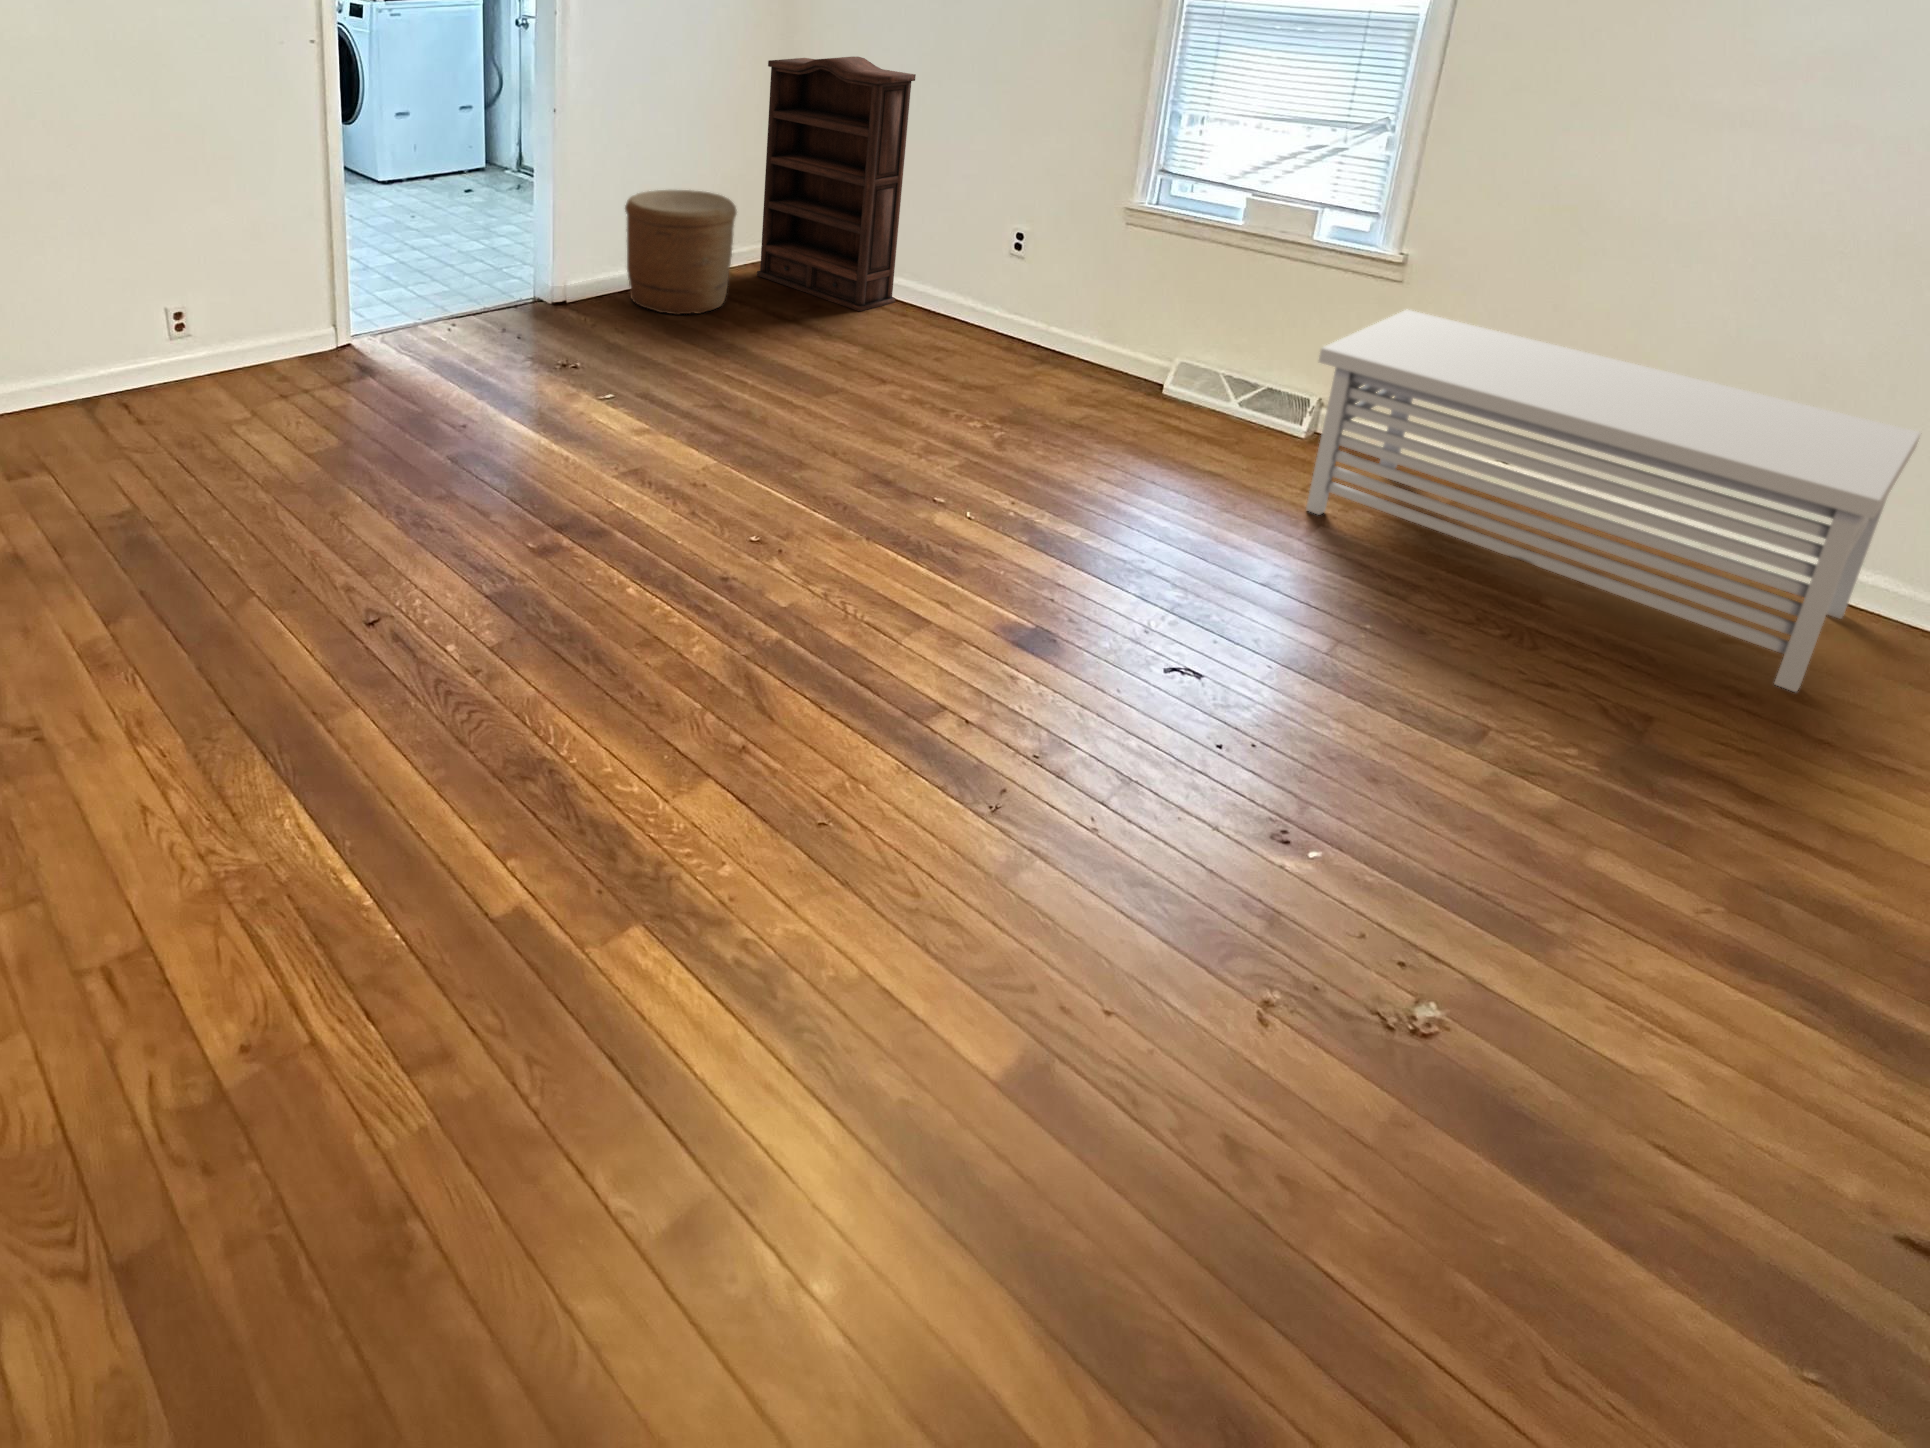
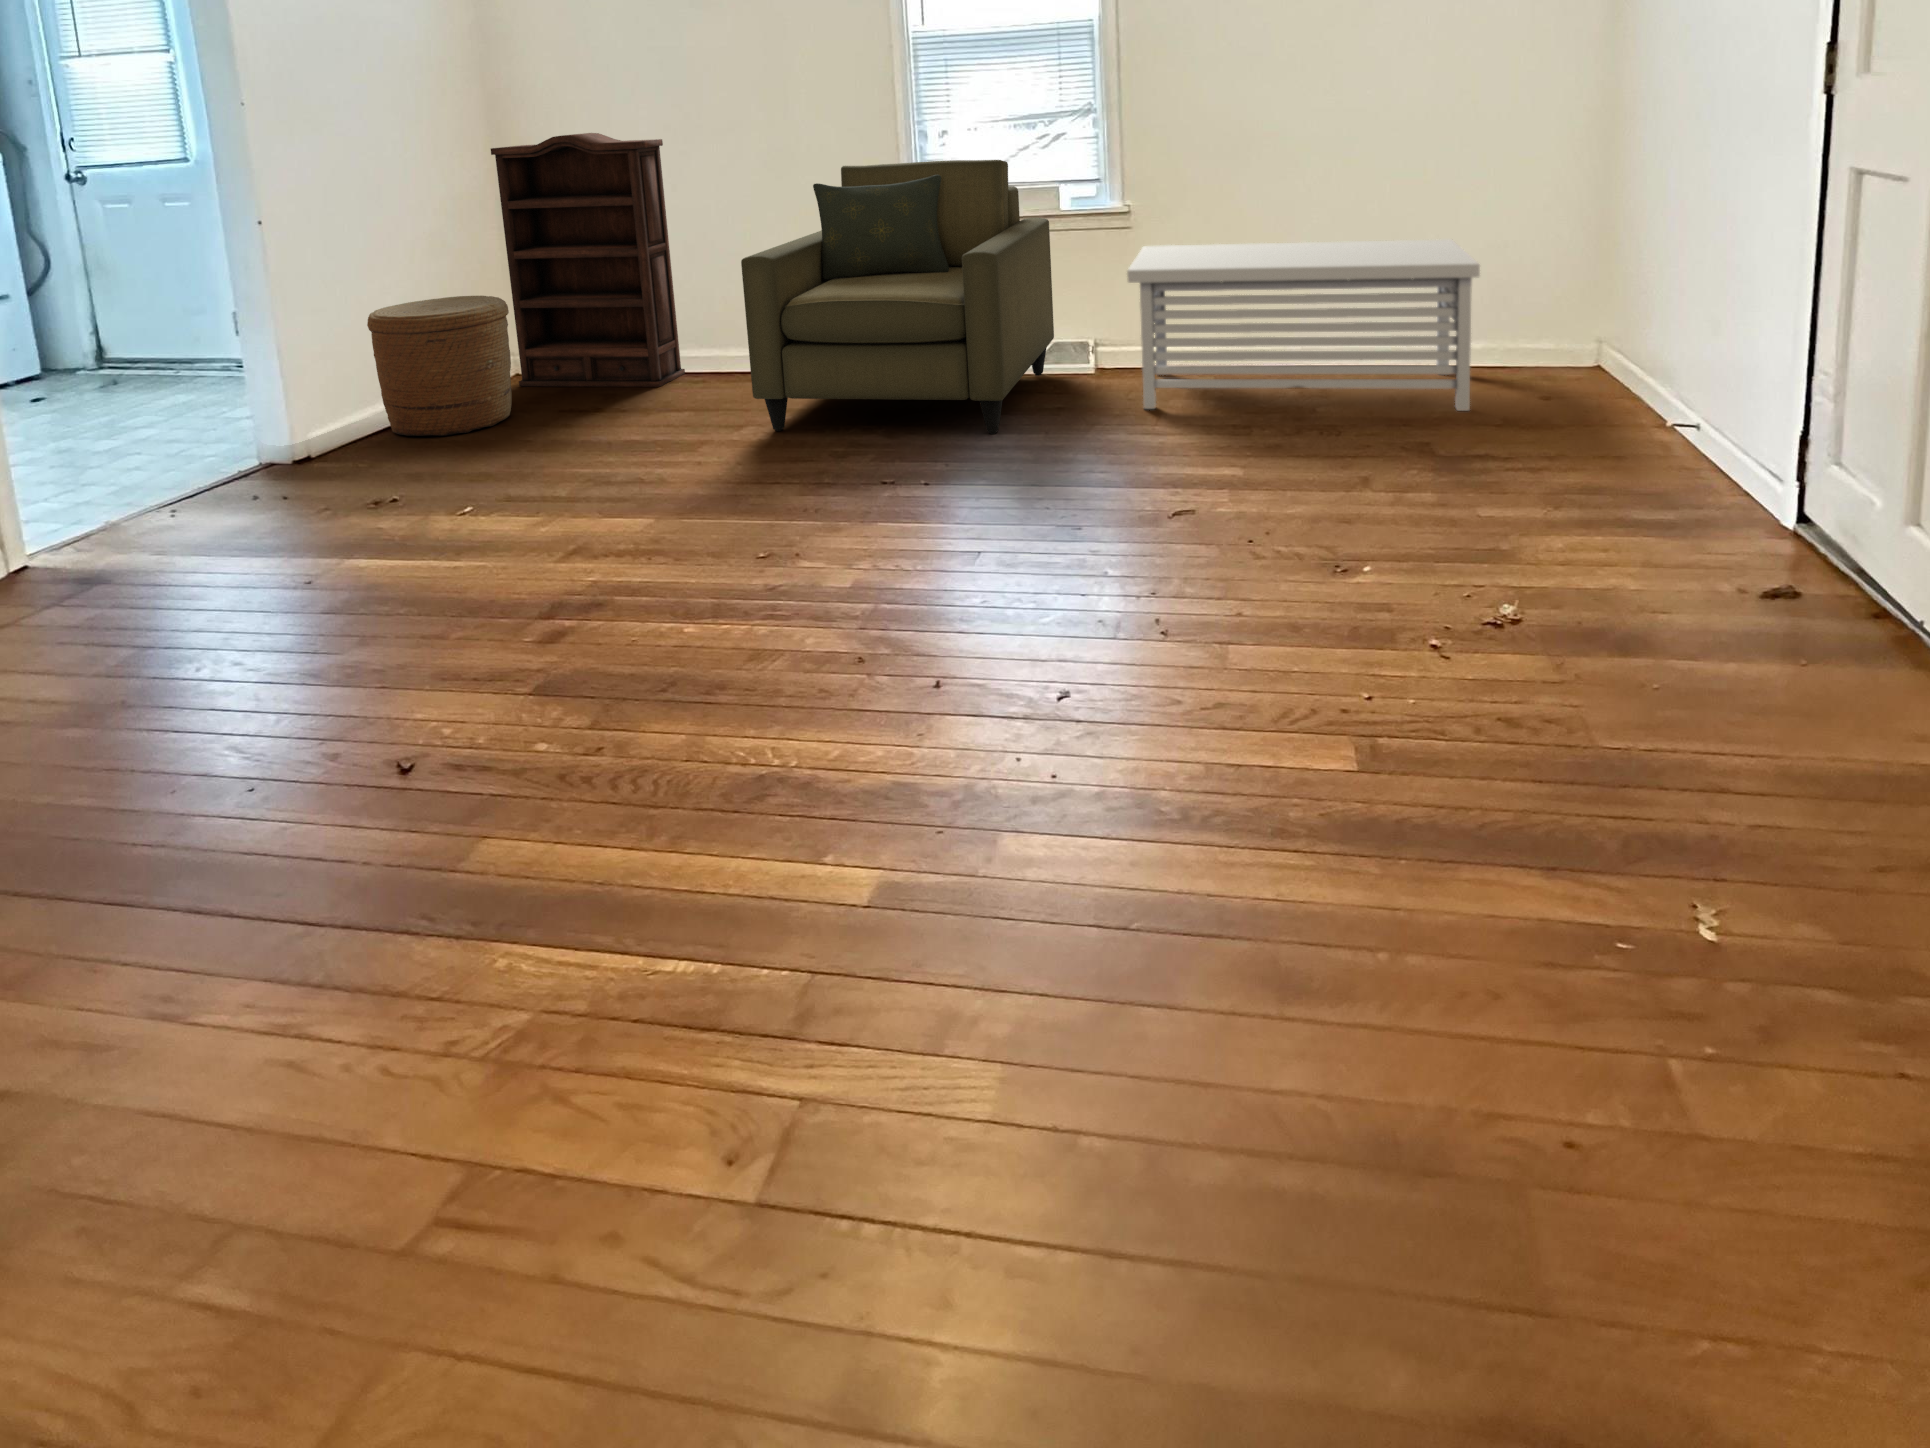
armchair: none [886,141,1293,480] -> present [741,160,1054,434]

